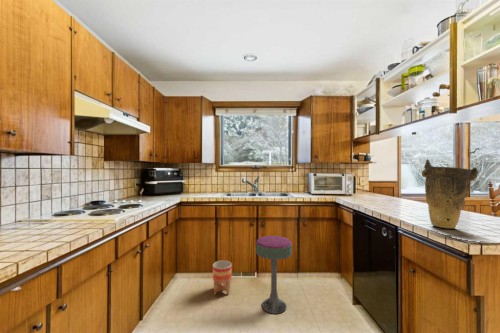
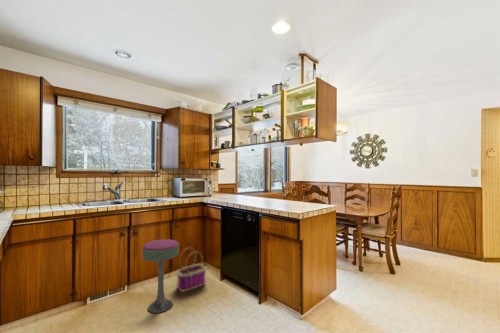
vase: present [422,159,478,229] -> none [275,170,298,209]
basket: none [299,251,333,301] -> present [177,249,206,291]
planter: present [213,260,232,295] -> none [79,281,106,324]

